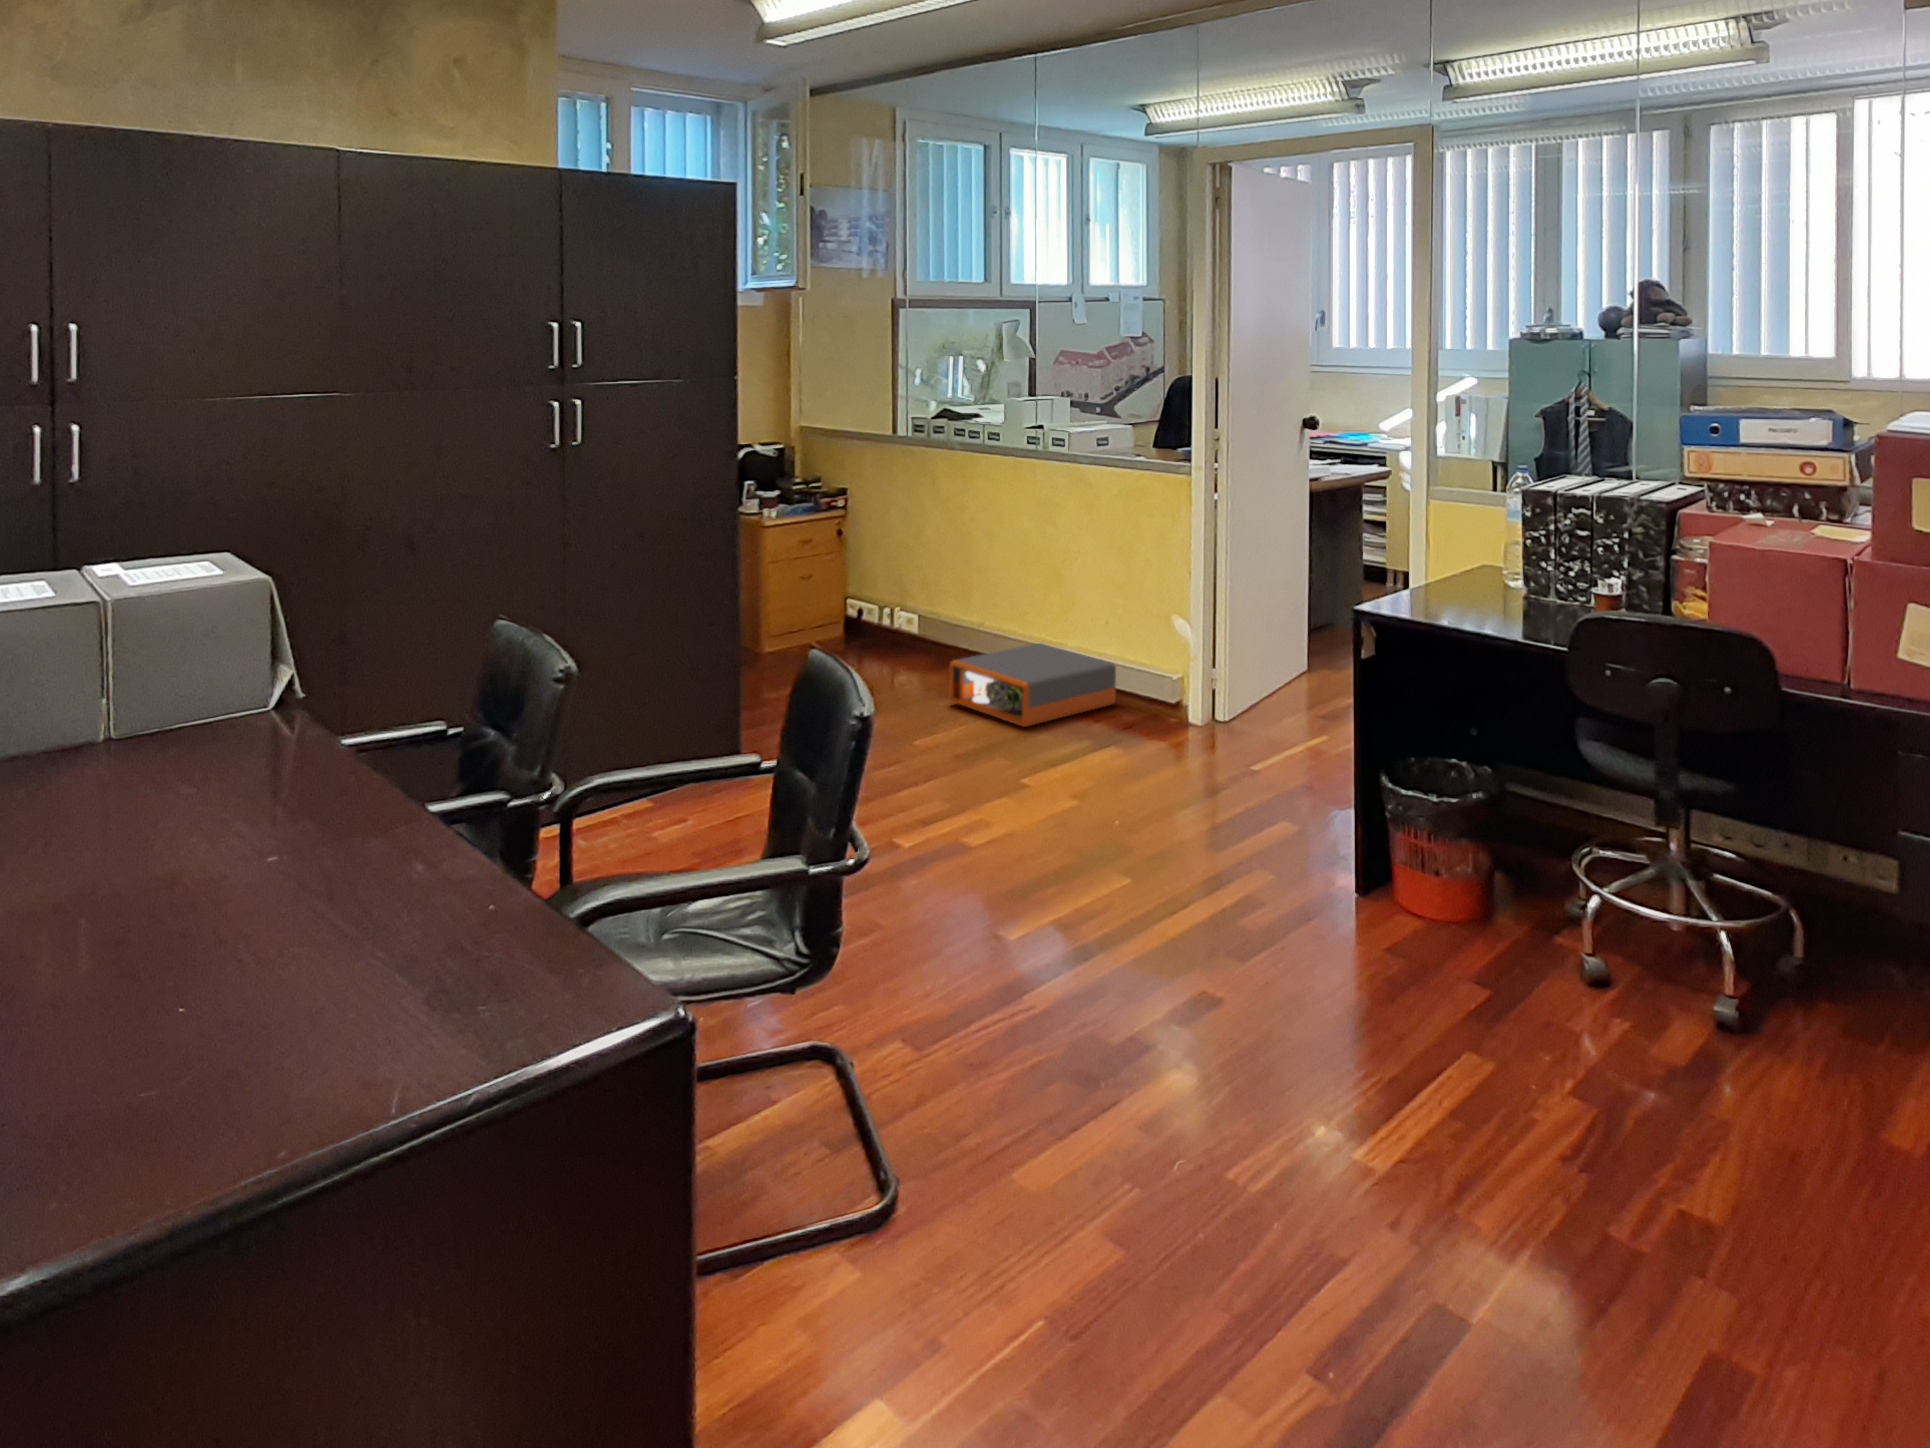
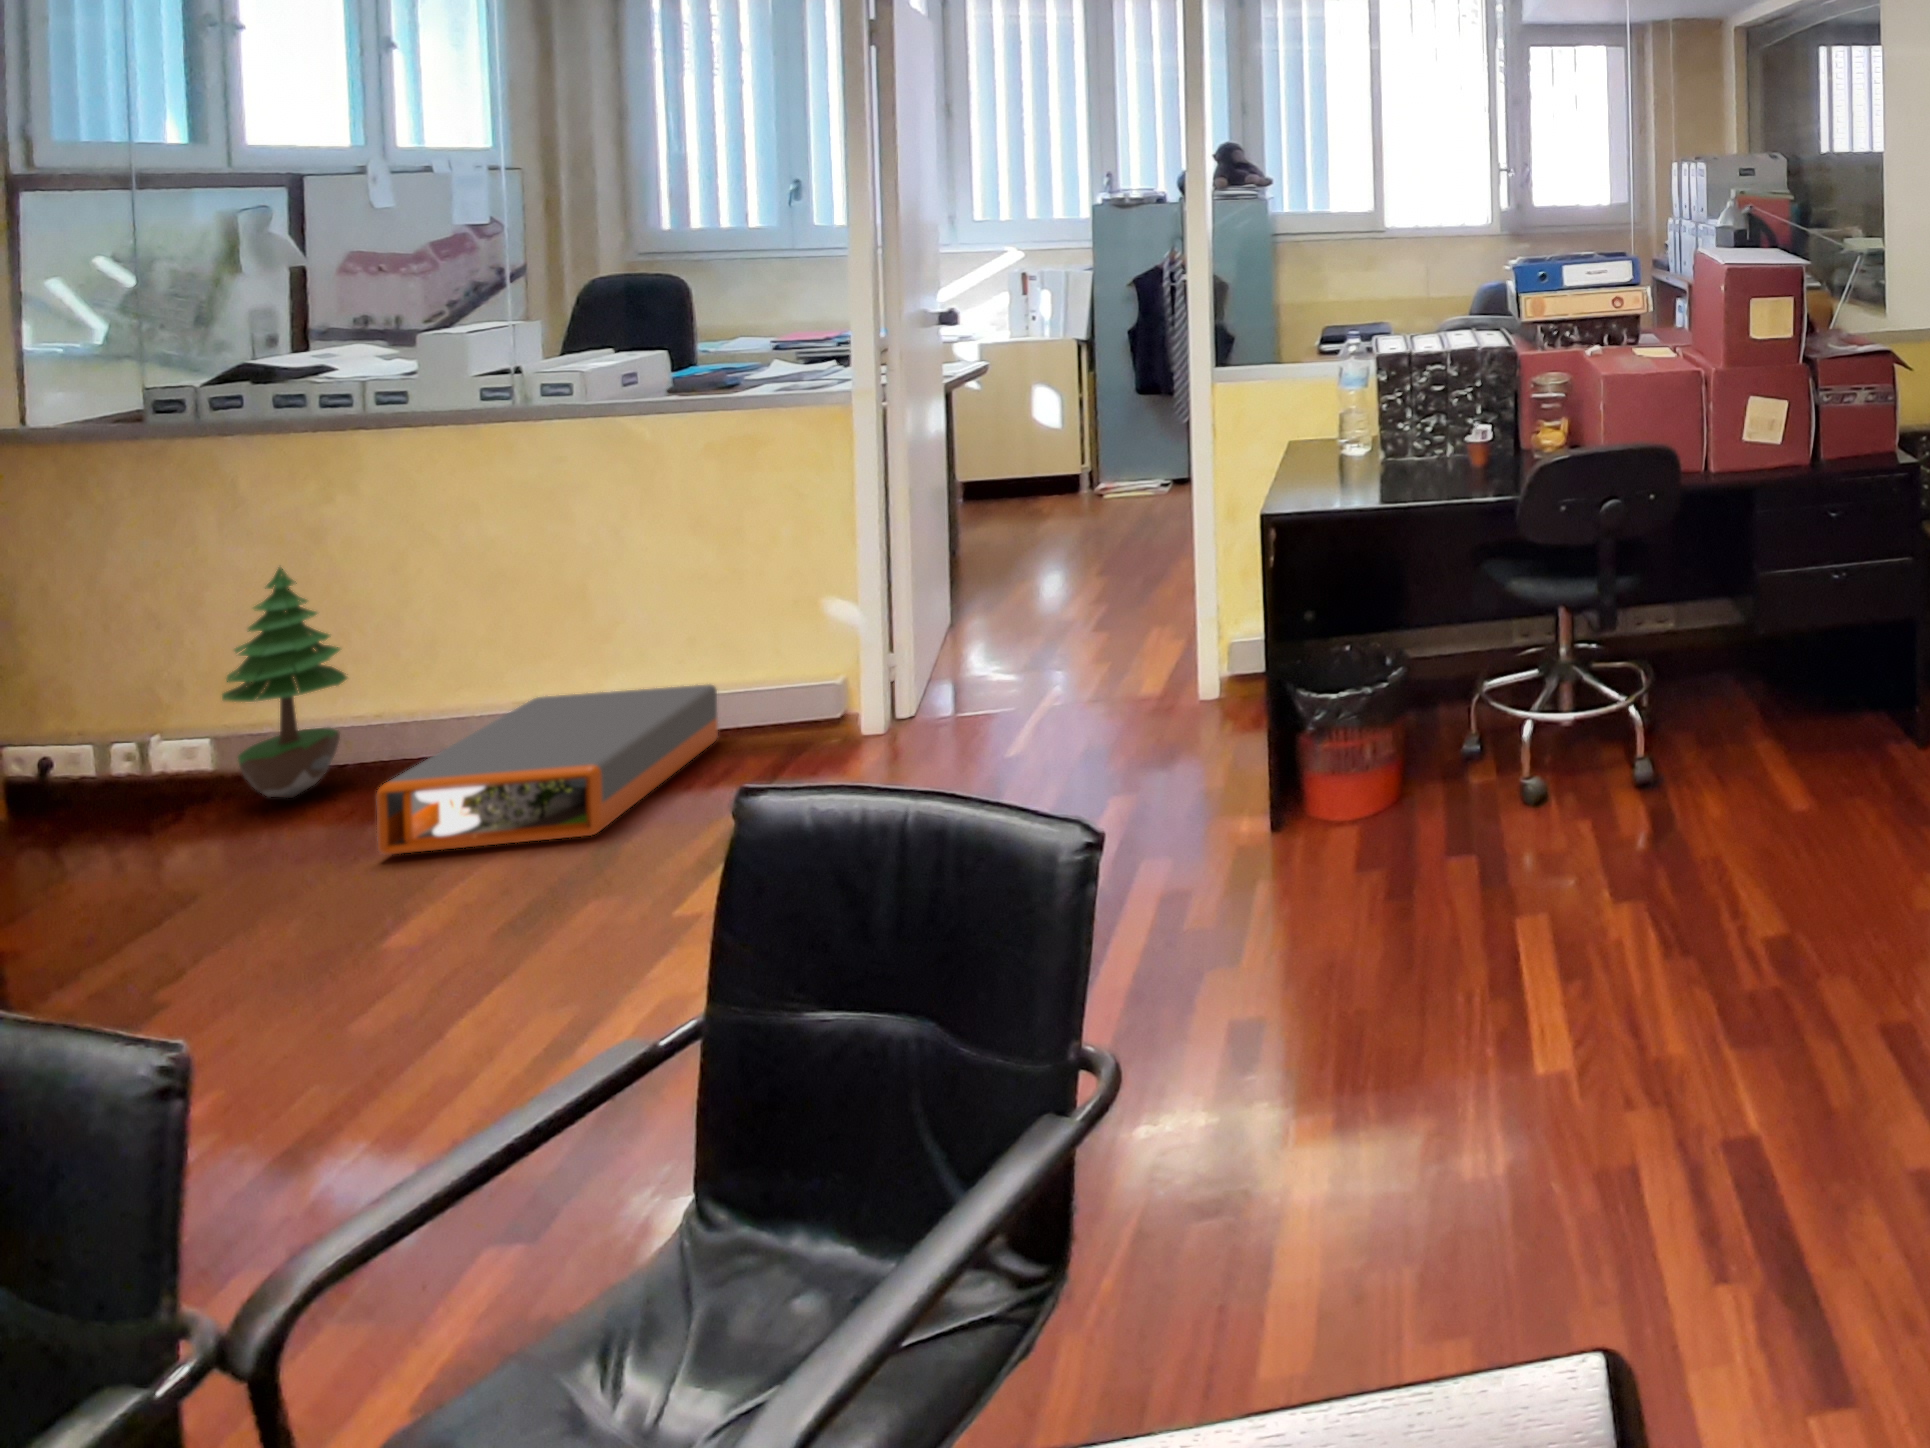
potted tree: none [923,529,972,666] -> present [222,567,347,798]

